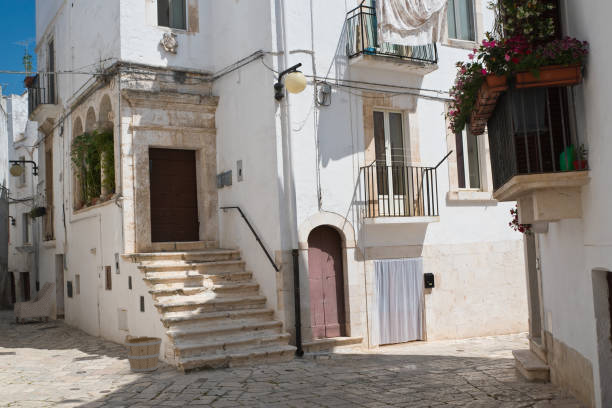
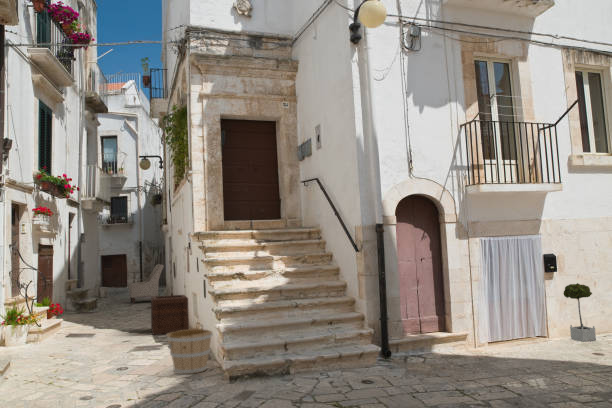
potted tree: none [438,296,461,342] -> present [563,283,596,342]
wooden crate: none [73,312,114,349] -> present [151,295,189,335]

